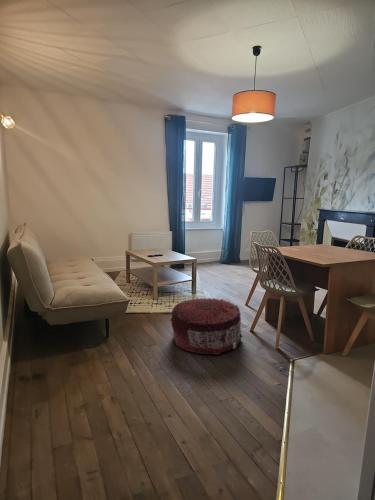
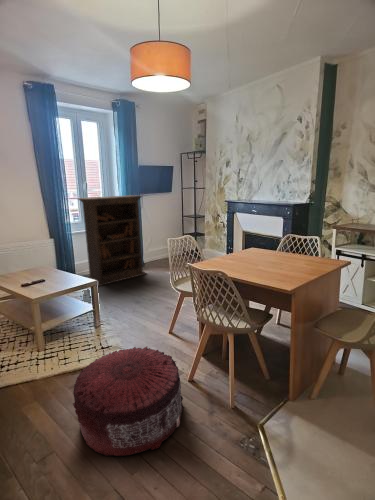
bookcase: none [191,201,245,270] -> present [78,195,146,286]

